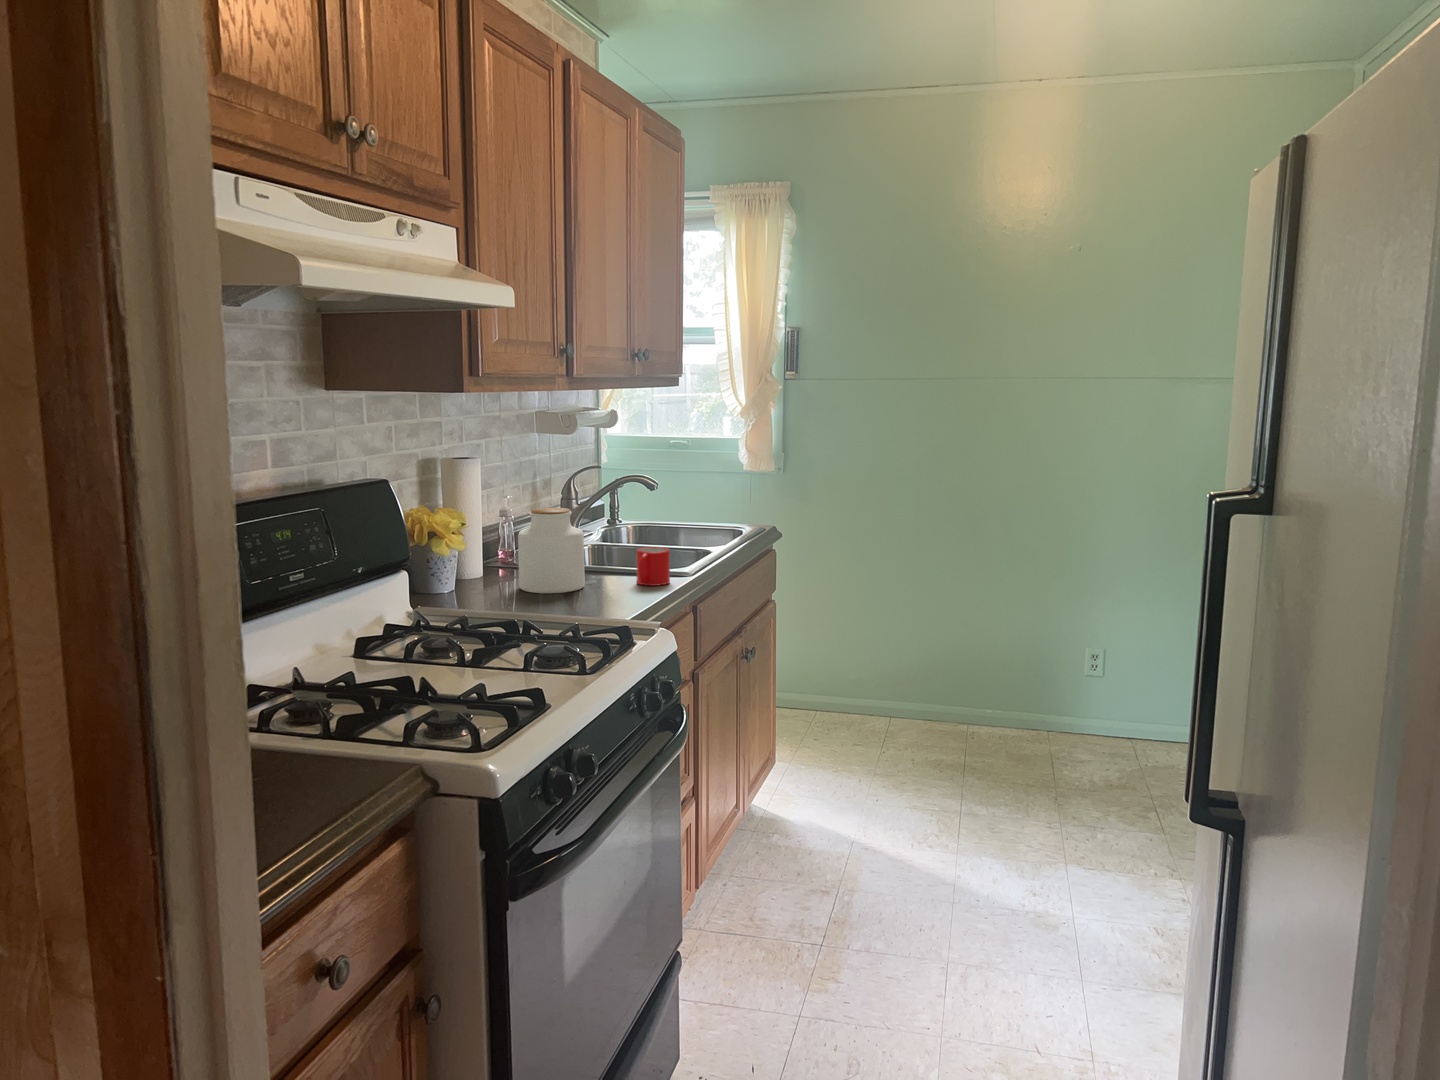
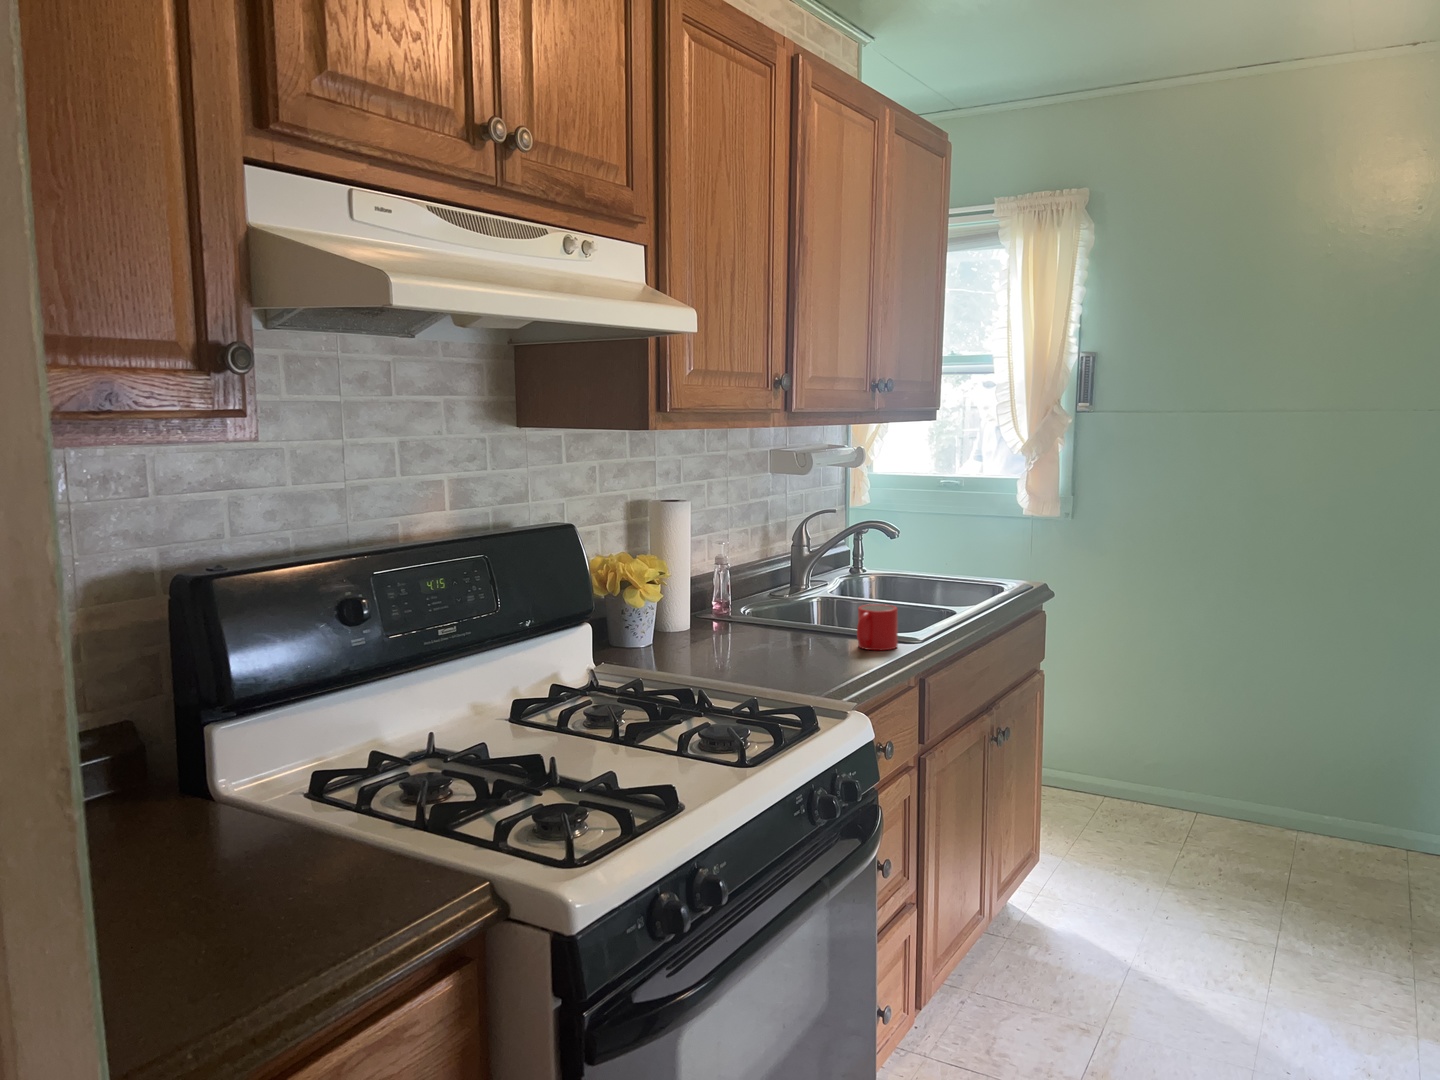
jar: present [518,507,585,593] -> none [722,556,797,655]

